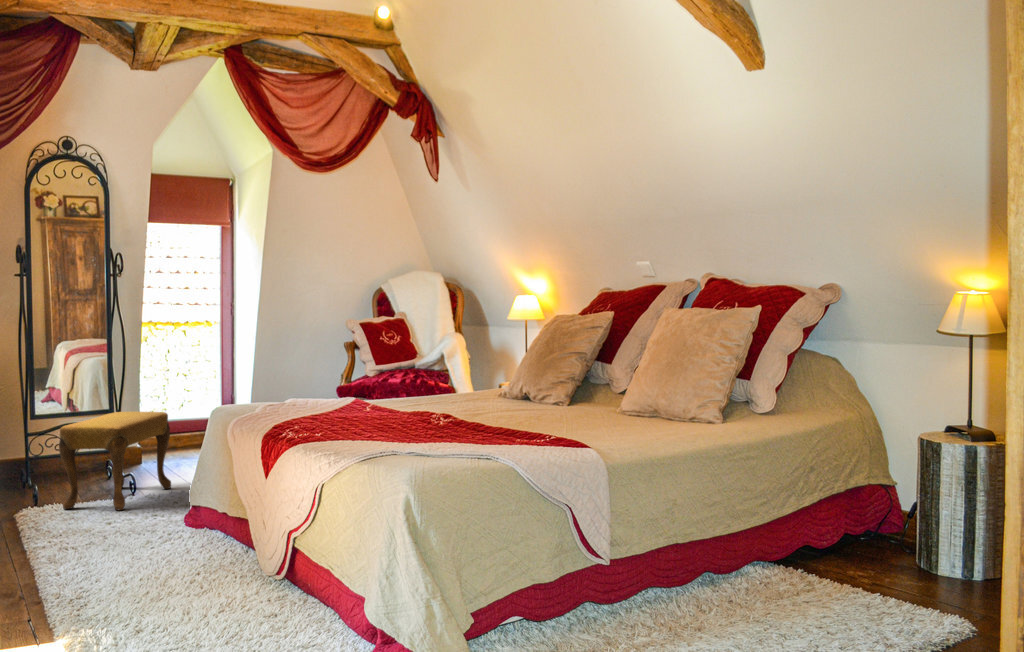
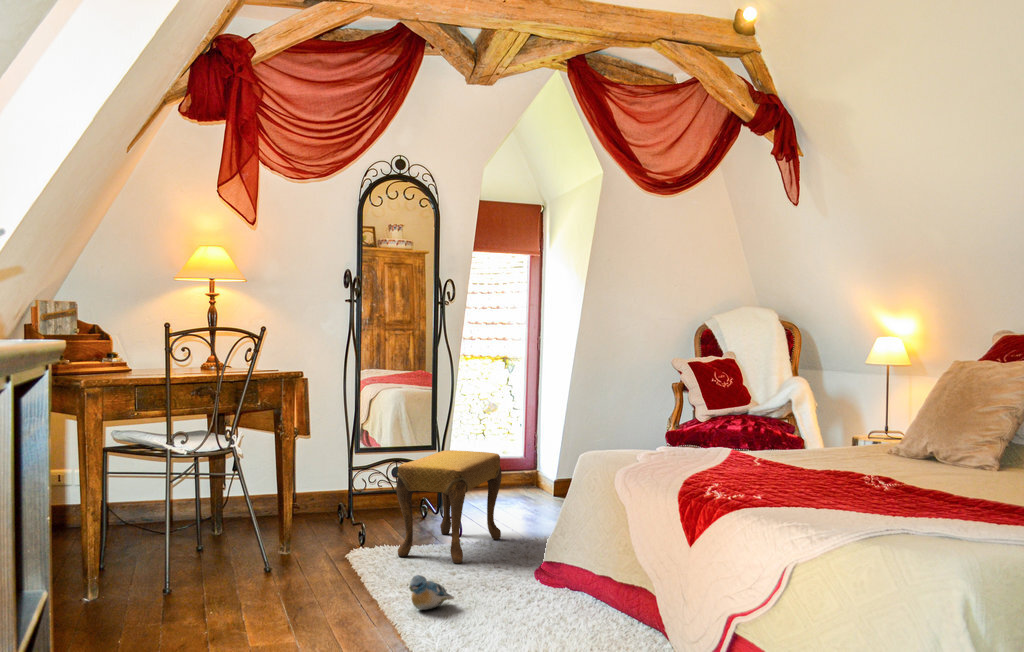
plush toy: none [54,518,100,548] -> present [409,575,454,610]

